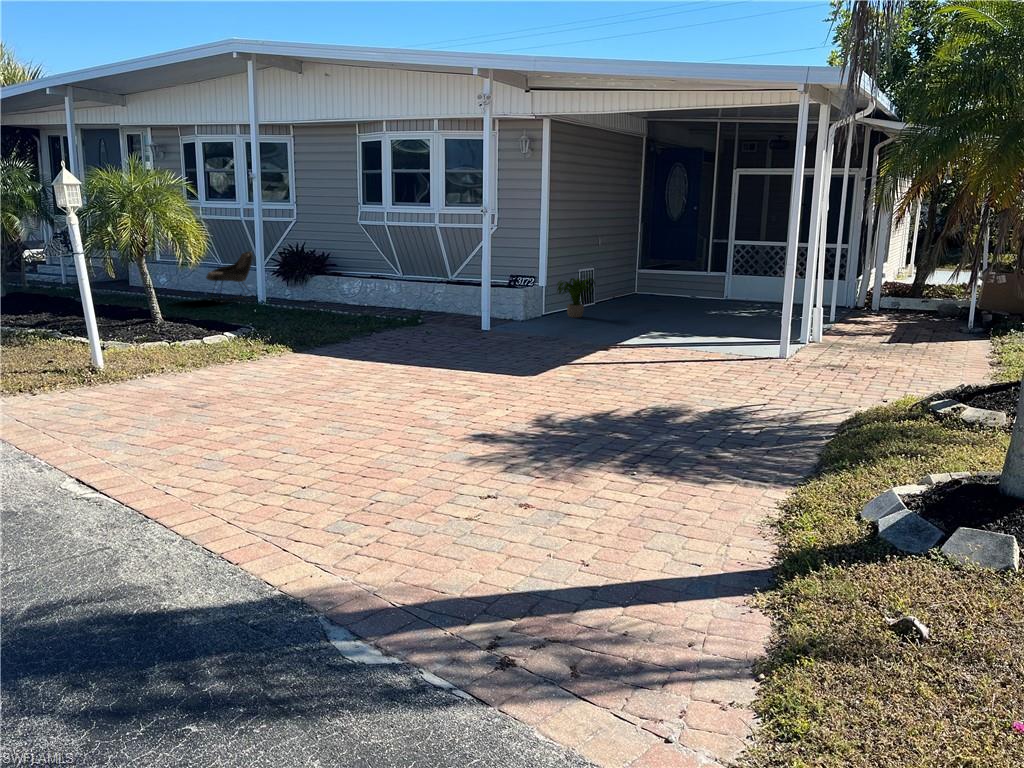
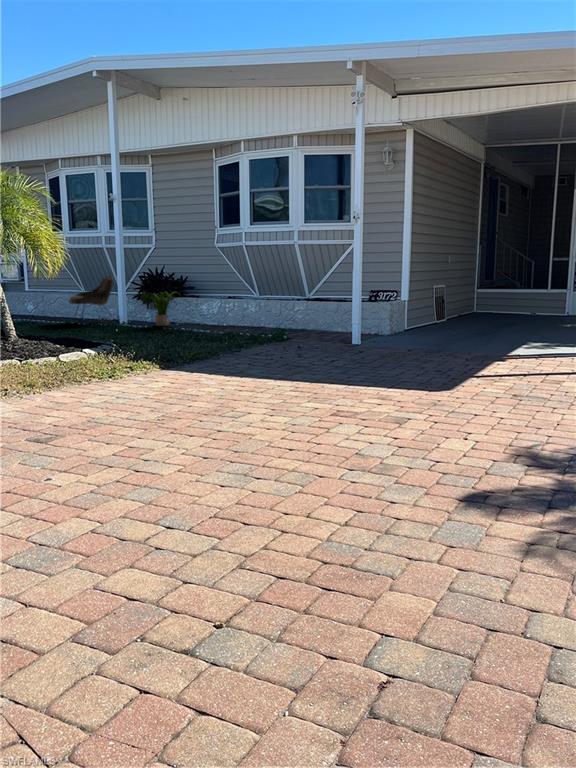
potted plant: present [557,278,595,318] -> present [140,292,180,326]

